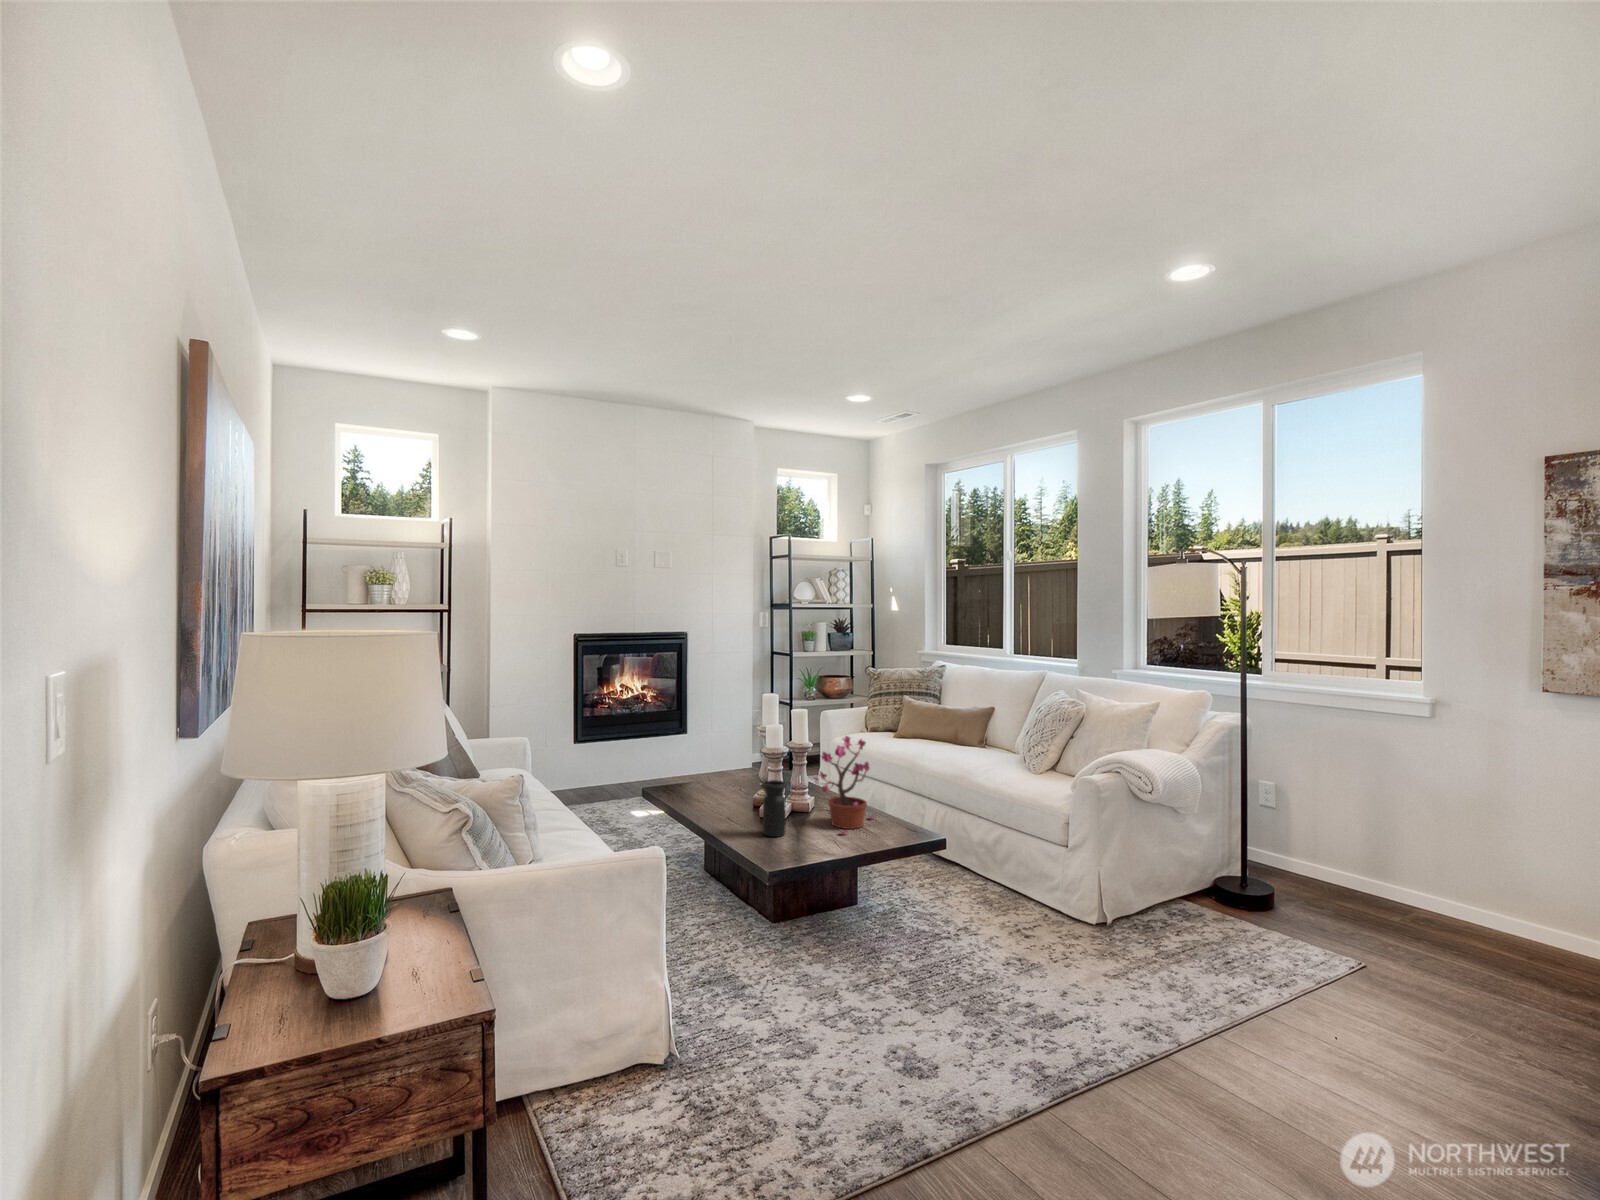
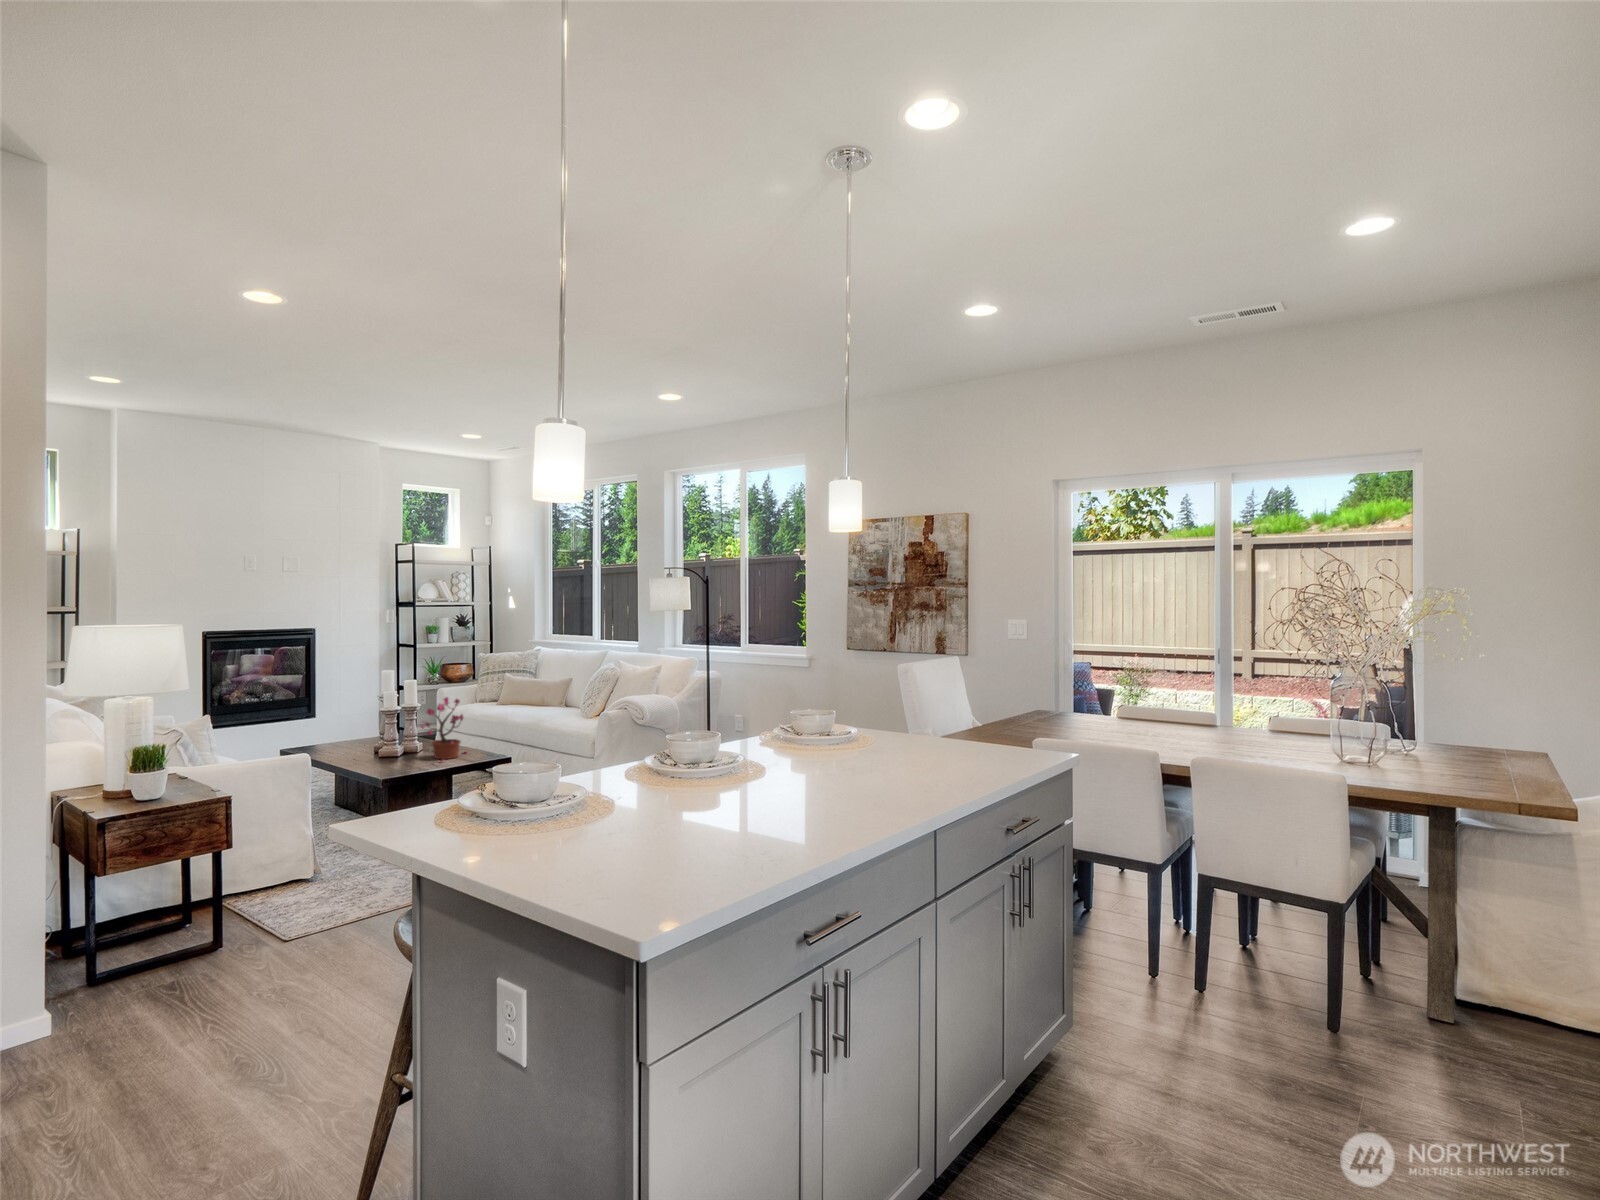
vase: present [761,780,788,837] -> none [379,729,400,767]

